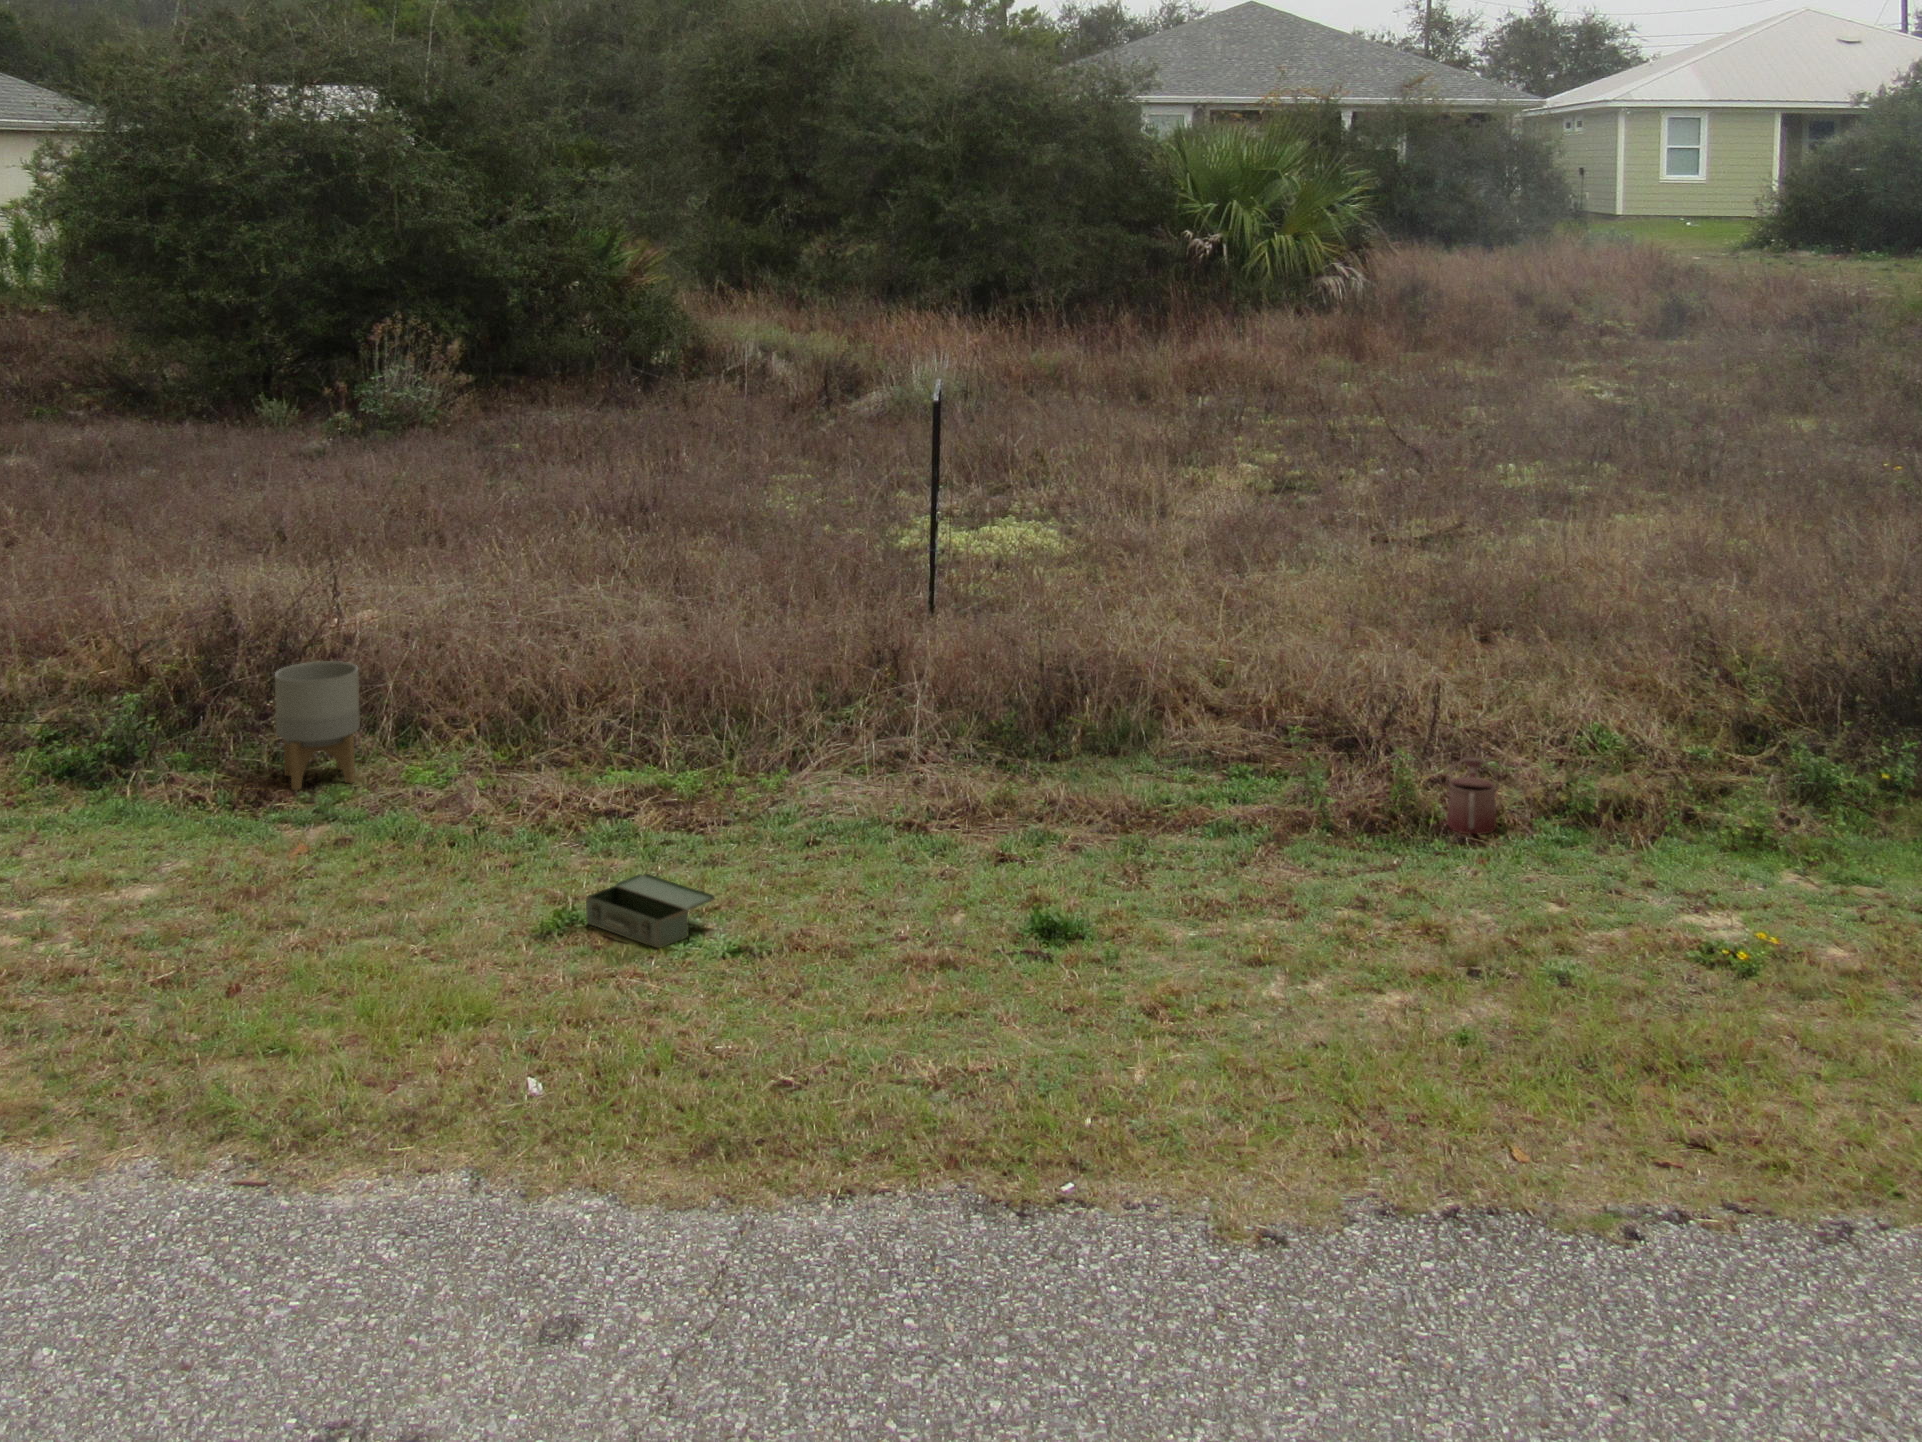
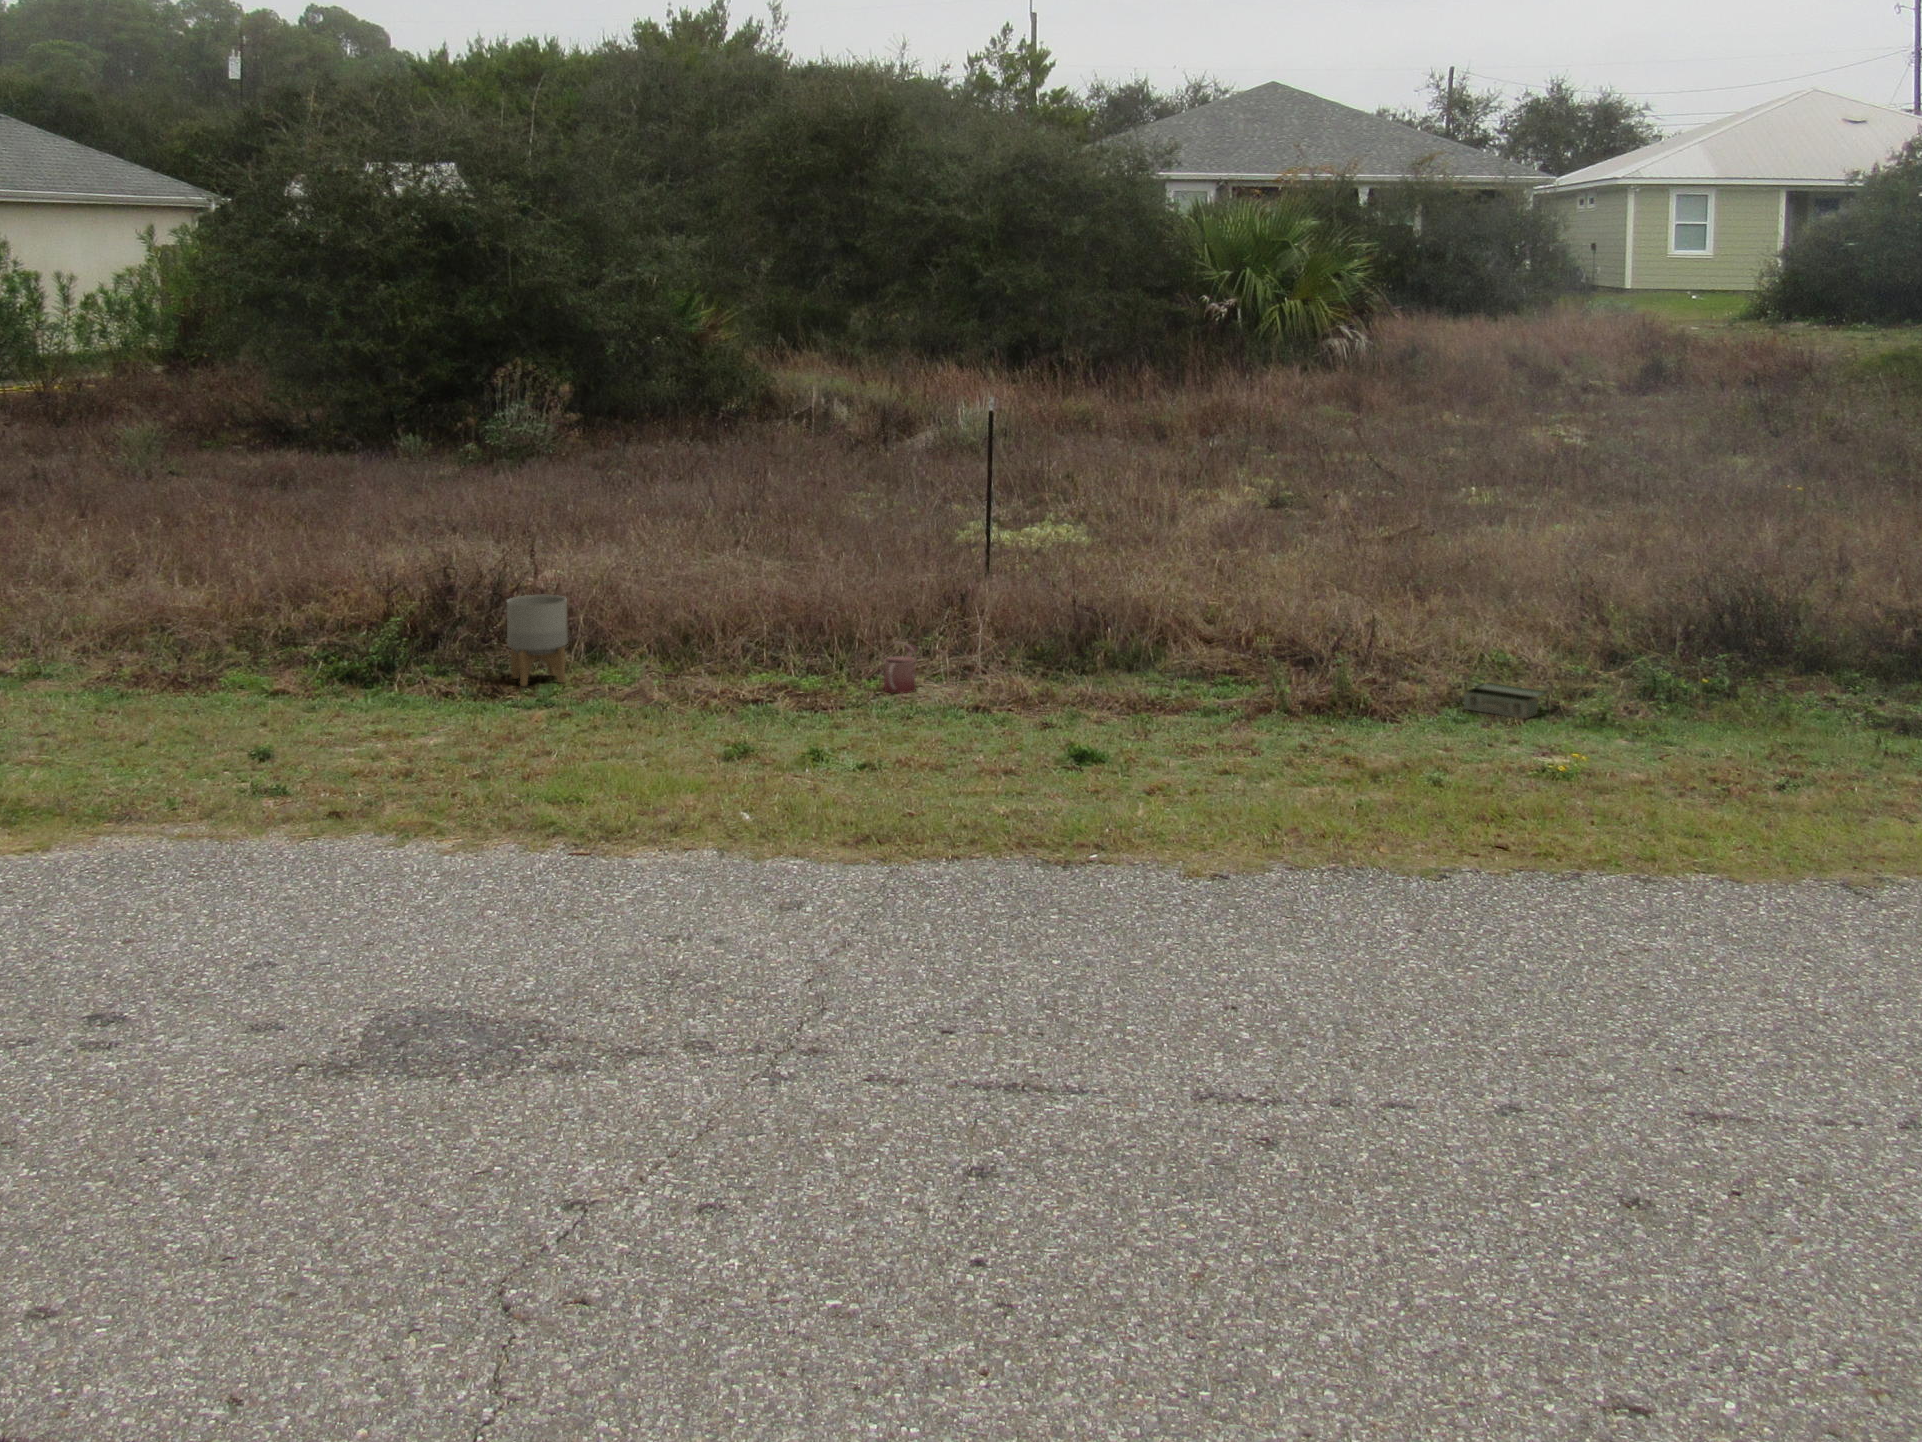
watering can: present [1446,756,1499,834] -> present [882,642,918,693]
toolbox: present [586,874,715,948] -> present [1464,683,1547,718]

